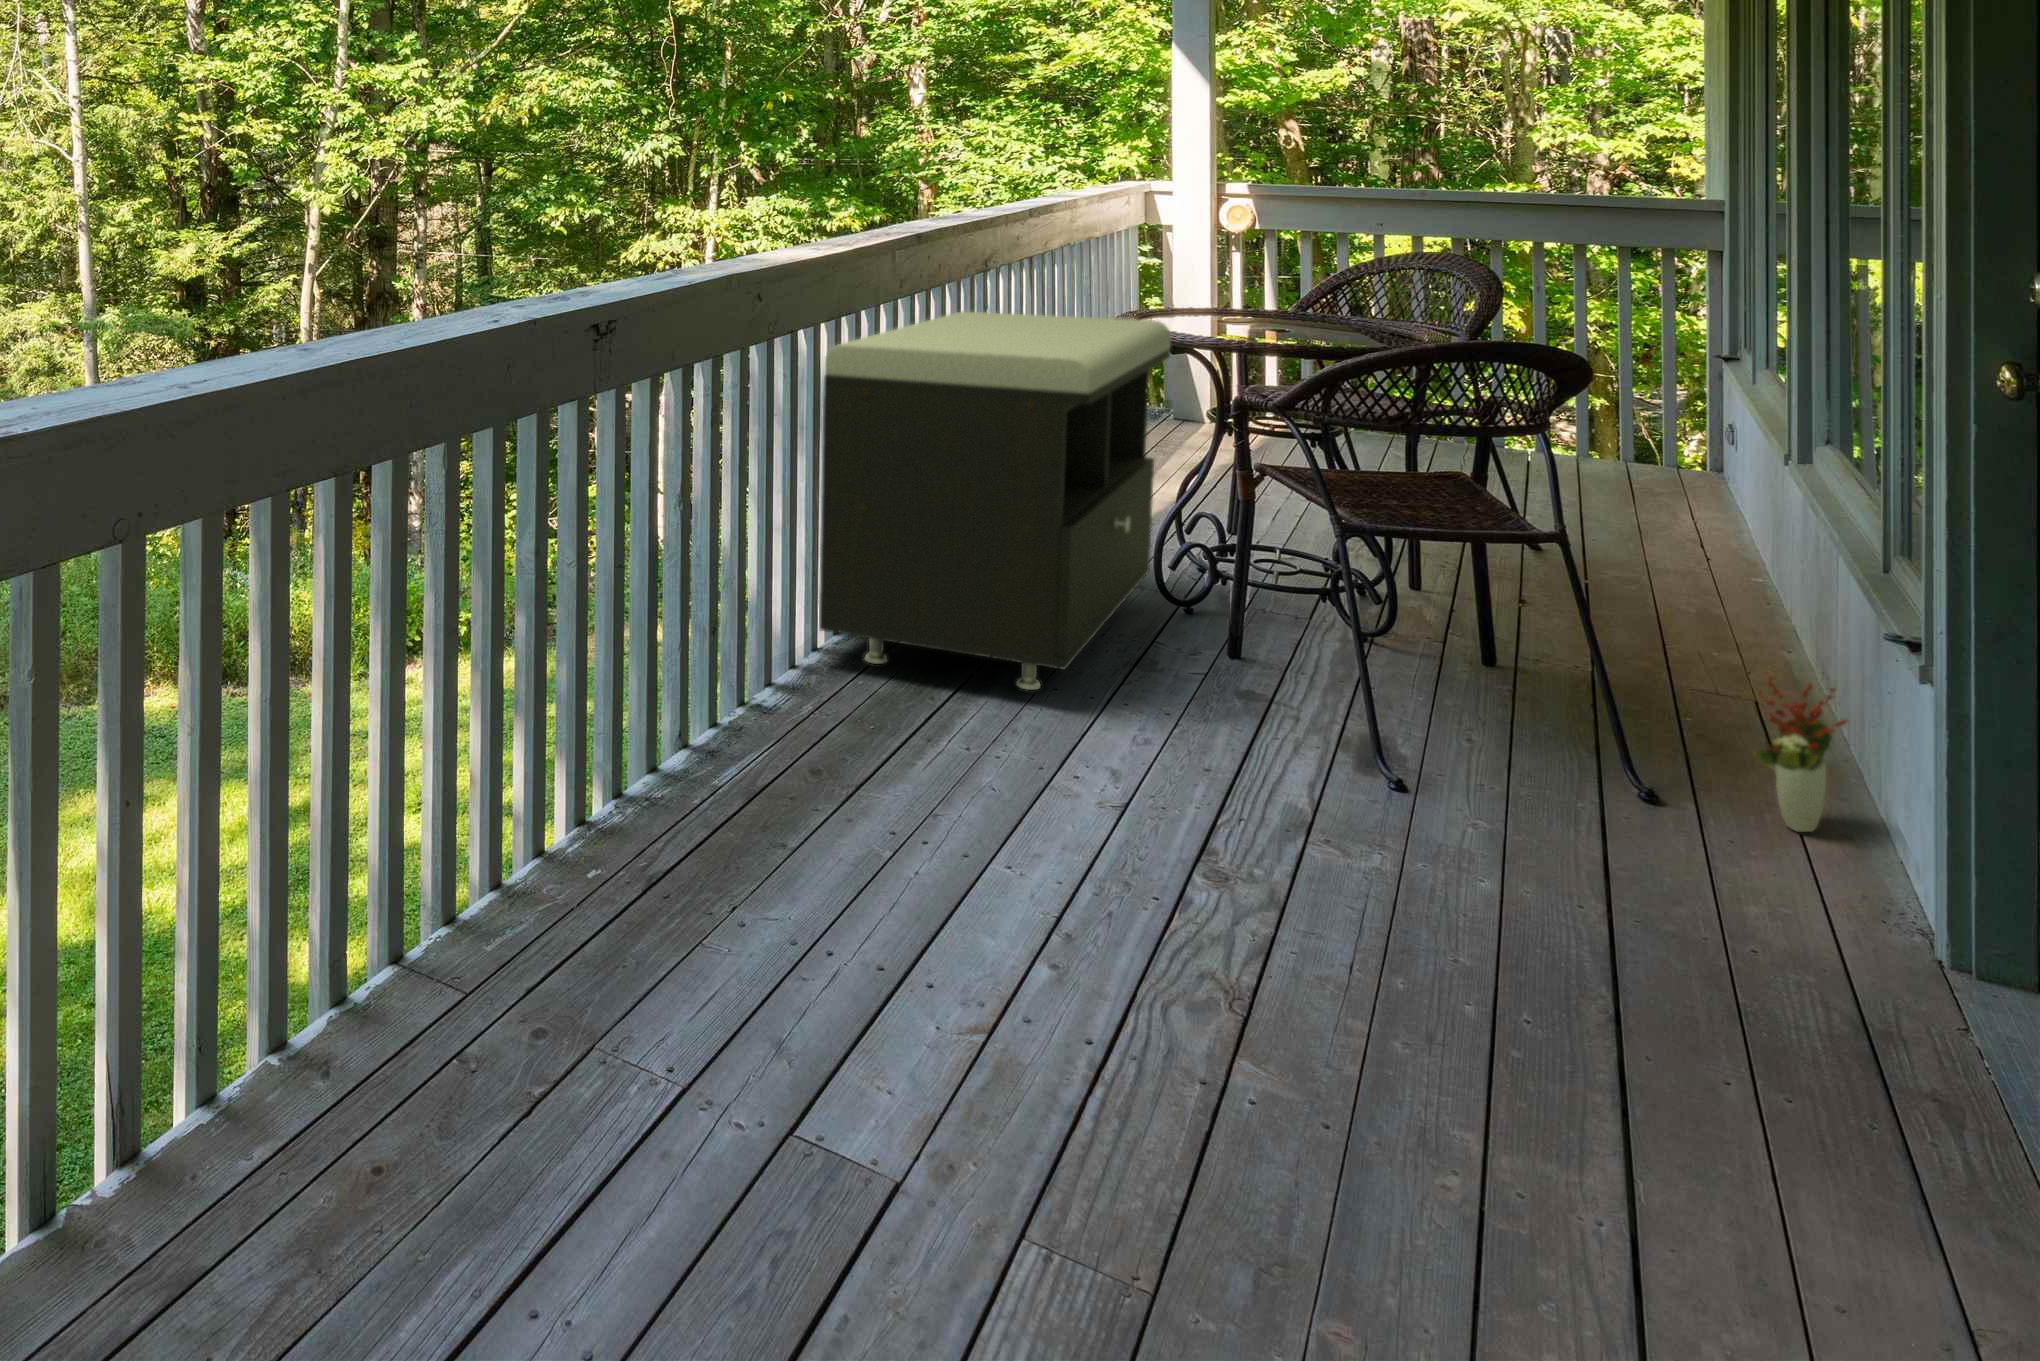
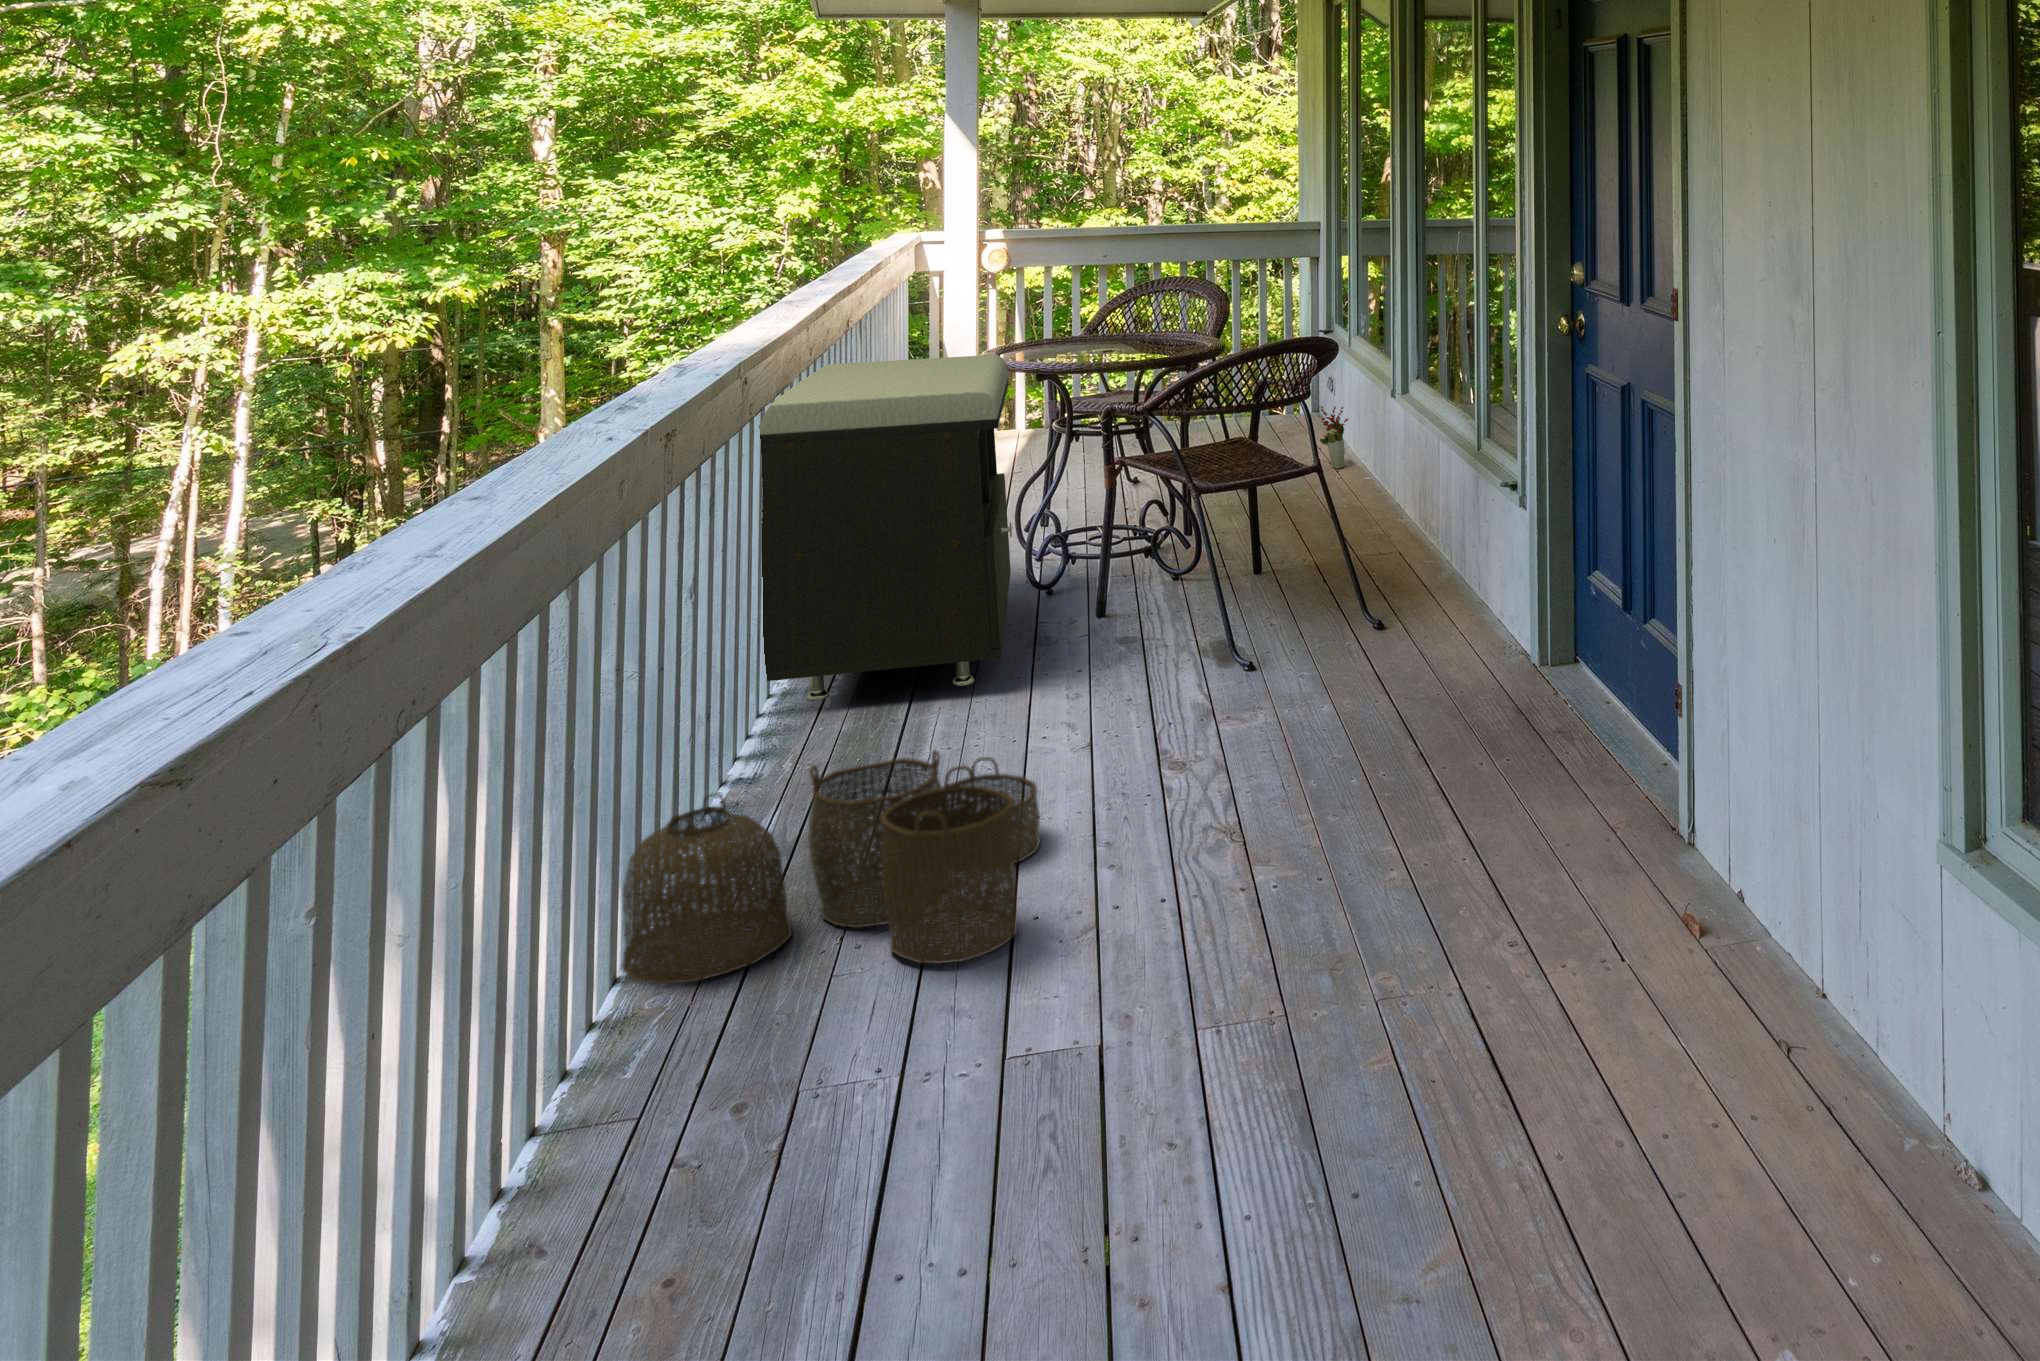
decorative plant: present [1754,675,1847,832] -> present [1318,405,1348,469]
woven basket: none [523,738,995,1023] -> present [622,750,1040,984]

